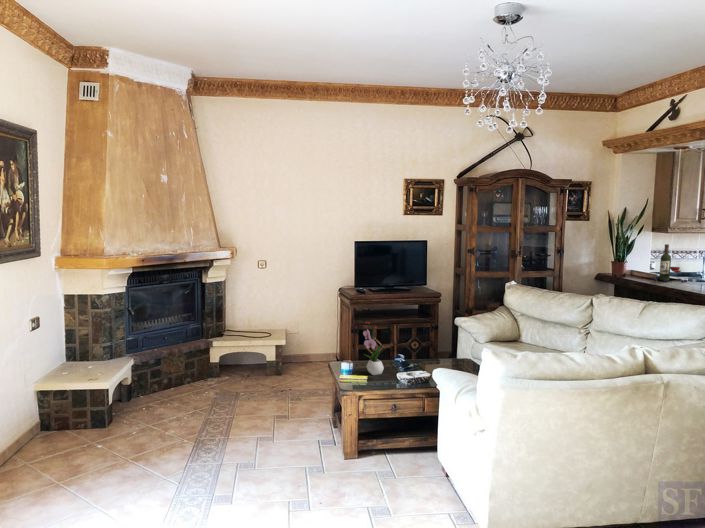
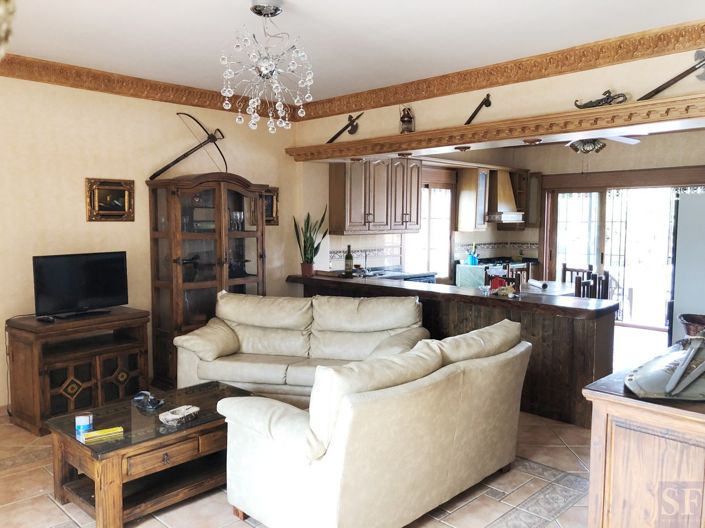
flower arrangement: present [363,322,384,375] -> none [104,360,136,425]

